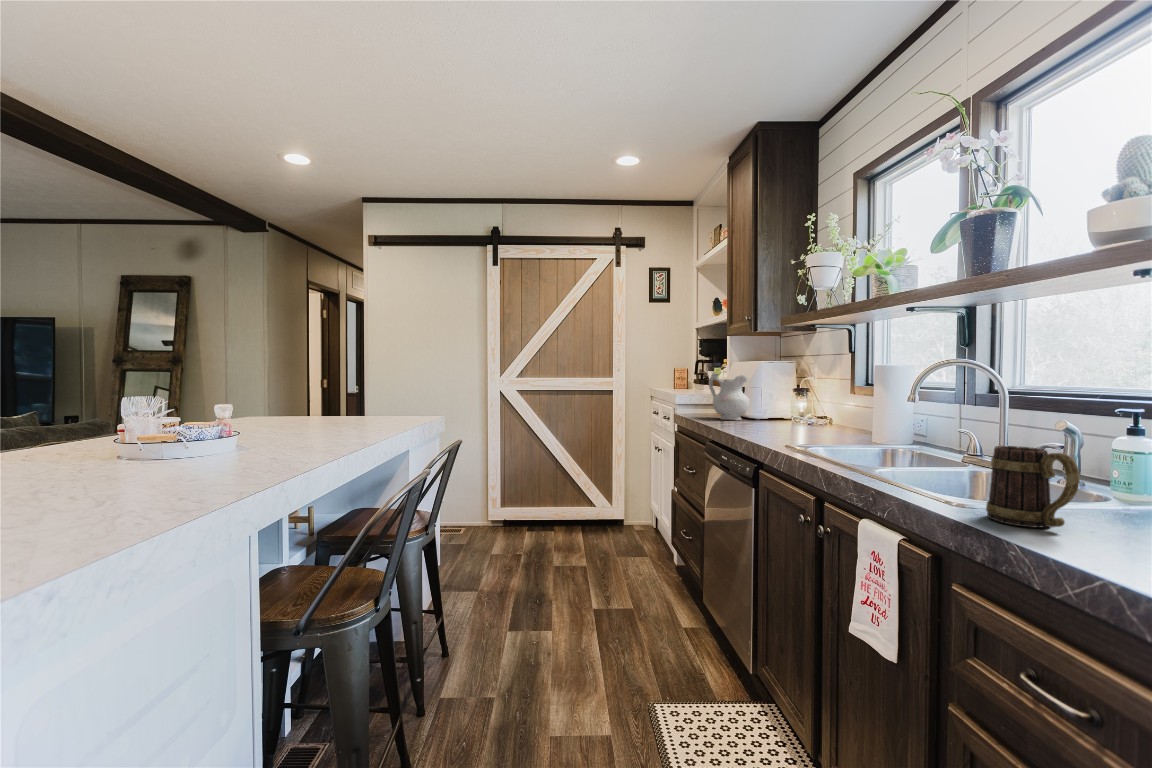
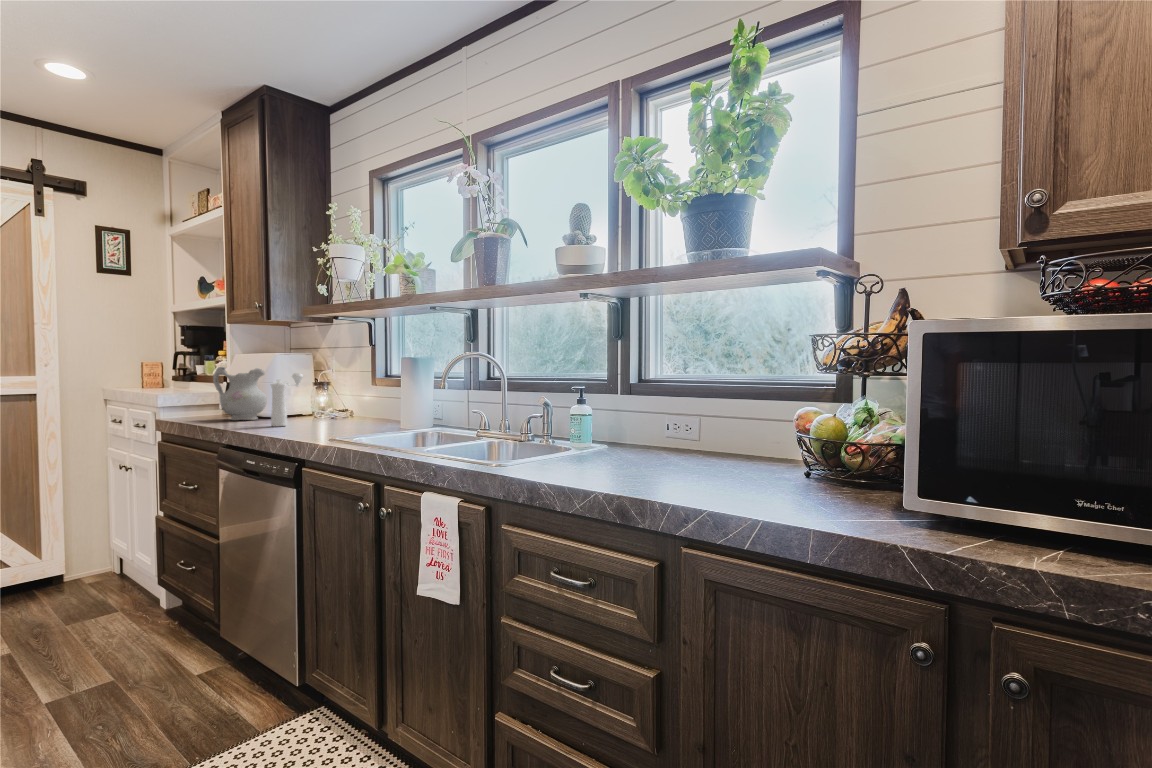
pepper mill: none [746,380,777,428] -> present [271,373,303,426]
mug: present [986,446,1080,528] -> none [517,416,569,472]

